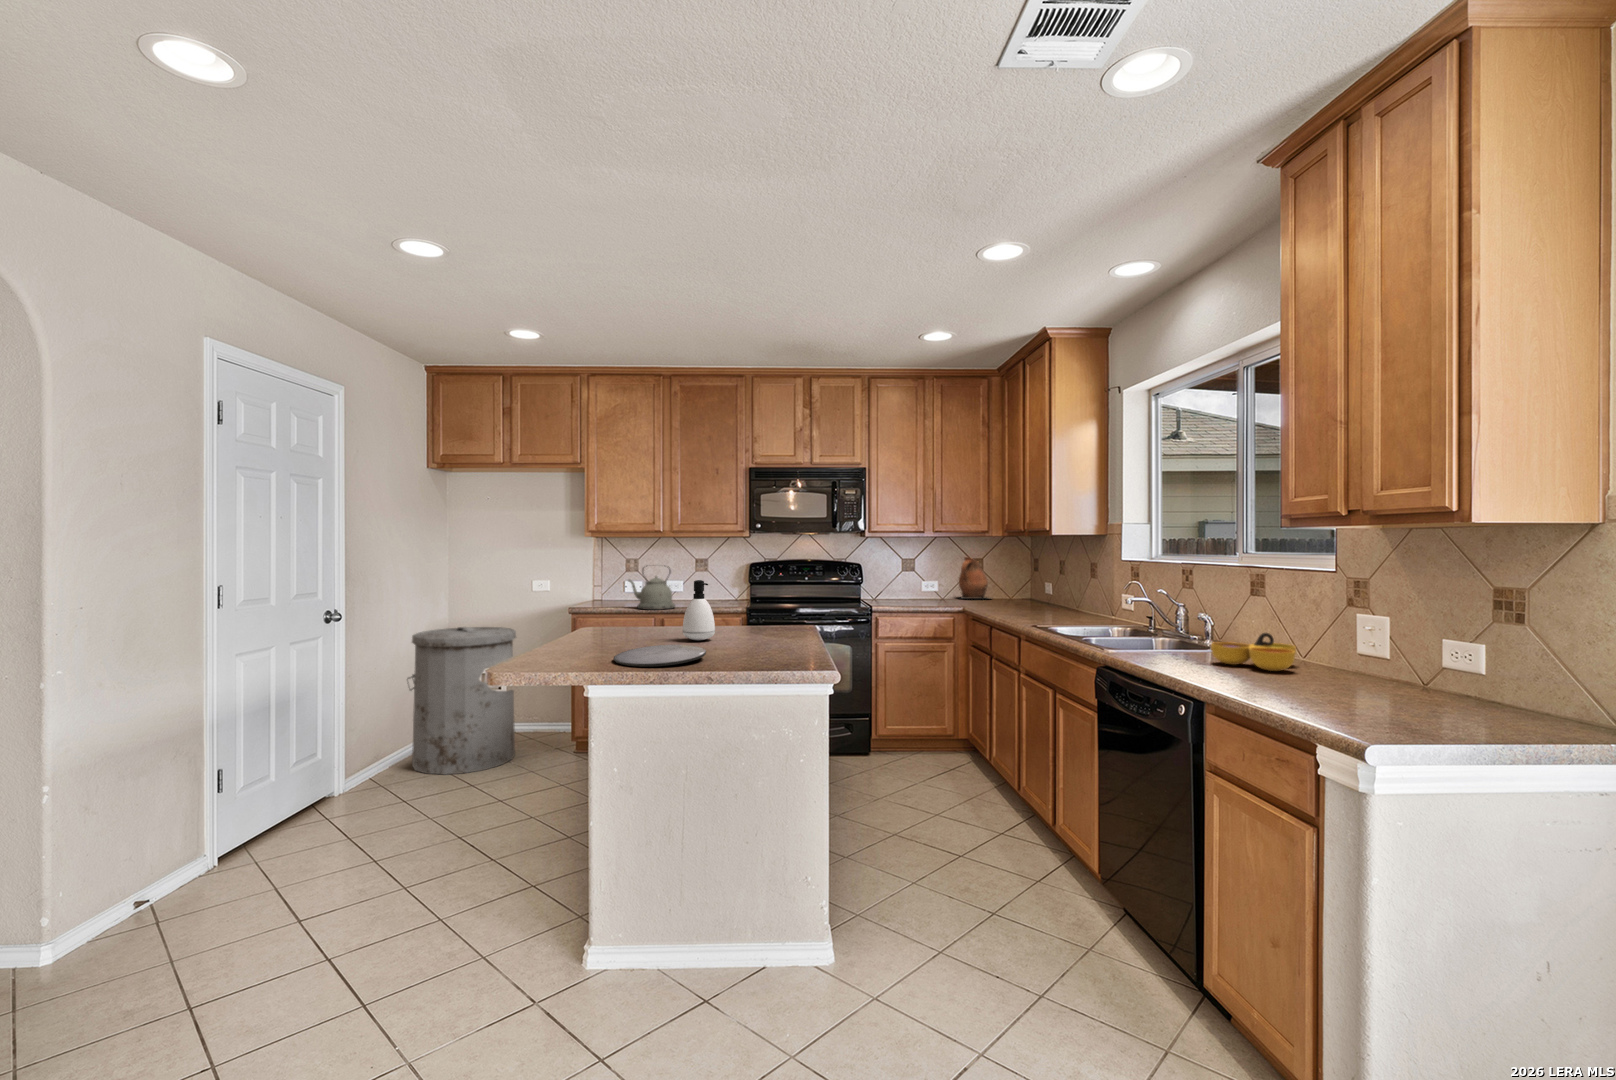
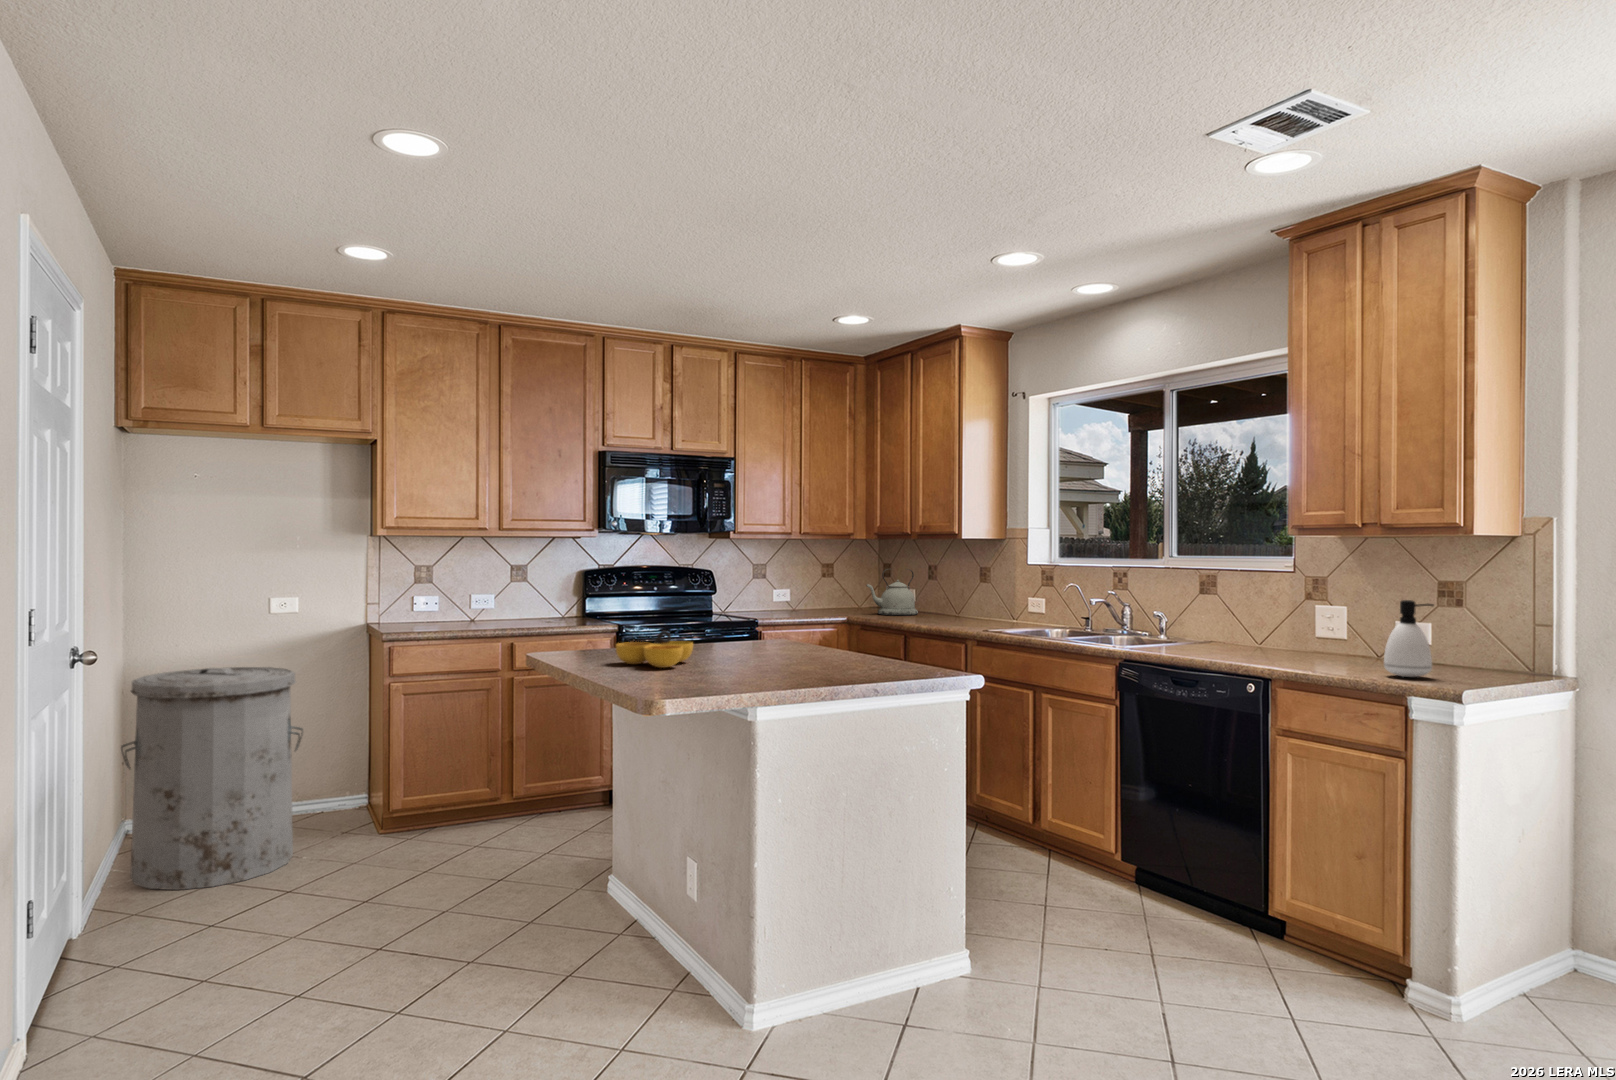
ceramic pitcher: present [959,557,988,599] -> none [806,562,850,609]
kettle: present [628,568,675,610] -> present [866,569,918,615]
soap dispenser: present [683,580,715,640] -> present [1384,600,1434,677]
decorative bowl: present [1211,633,1296,671] -> present [616,631,693,668]
plate: present [613,645,706,667] -> none [733,660,835,682]

